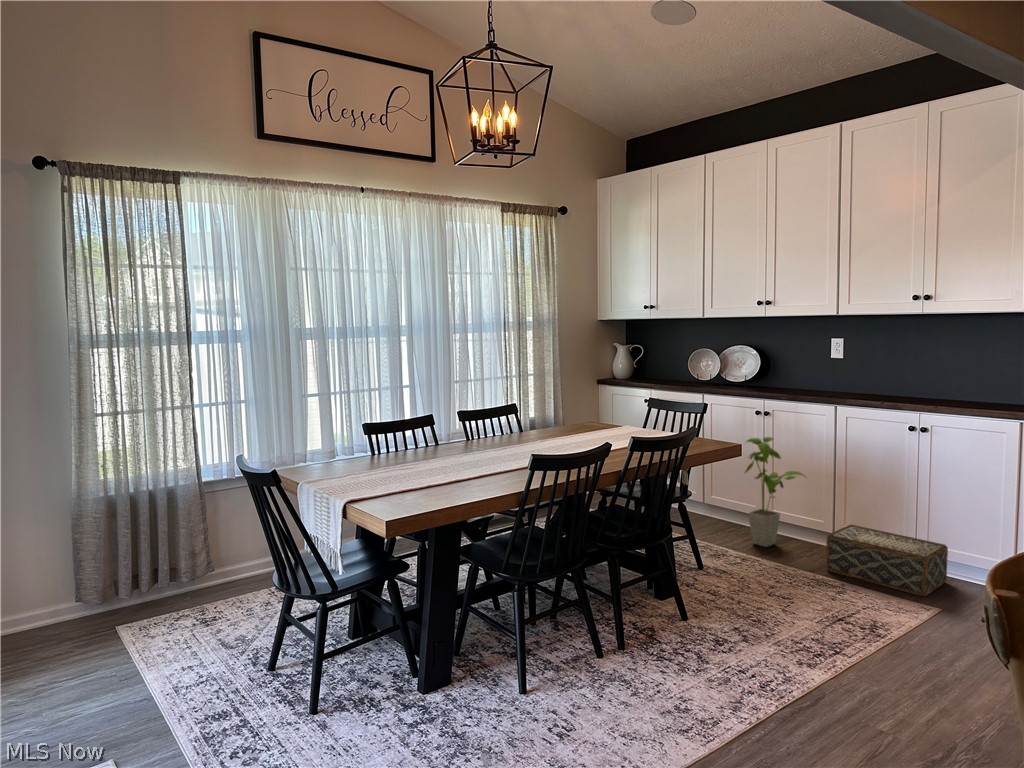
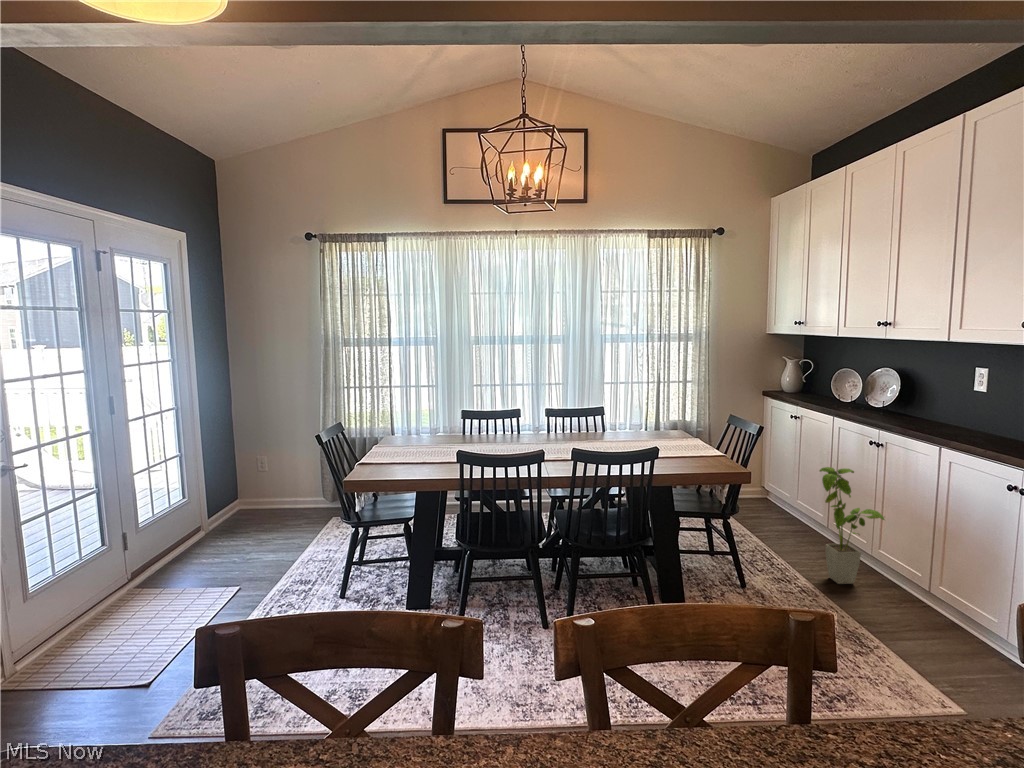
woven basket: present [826,525,948,596] -> none [869,583,1015,683]

